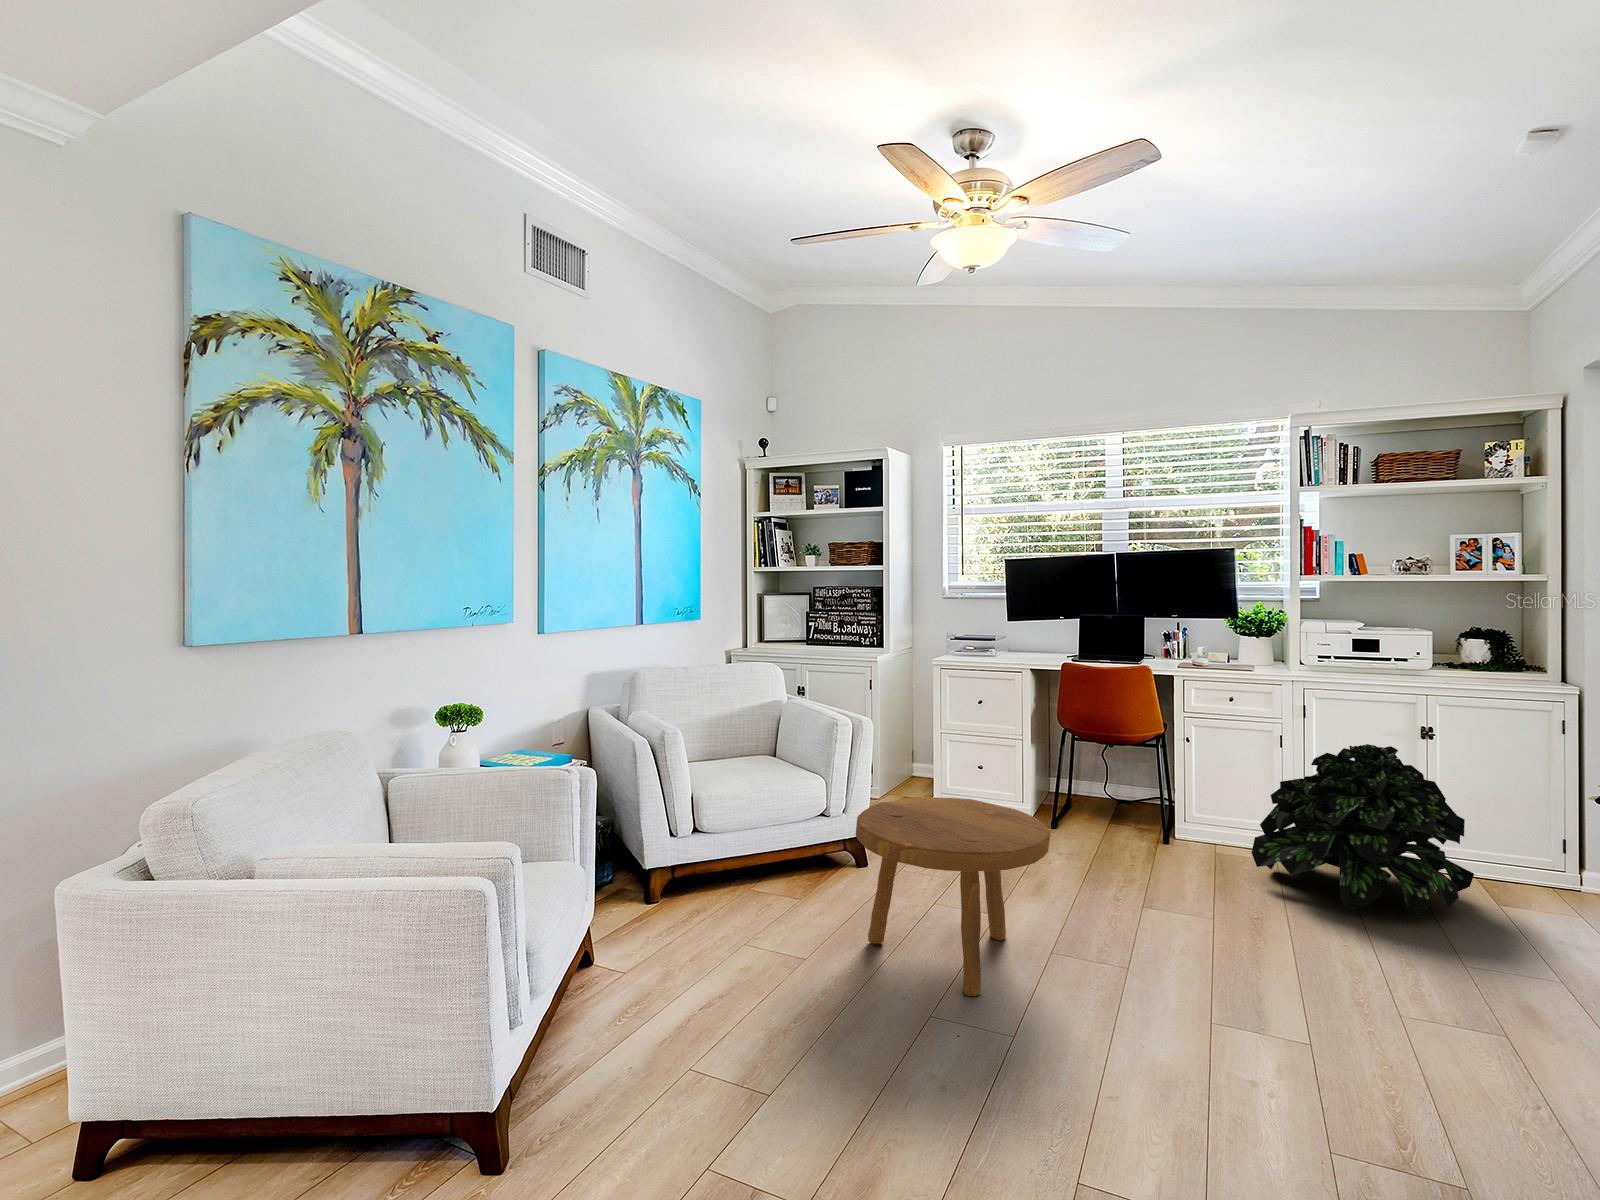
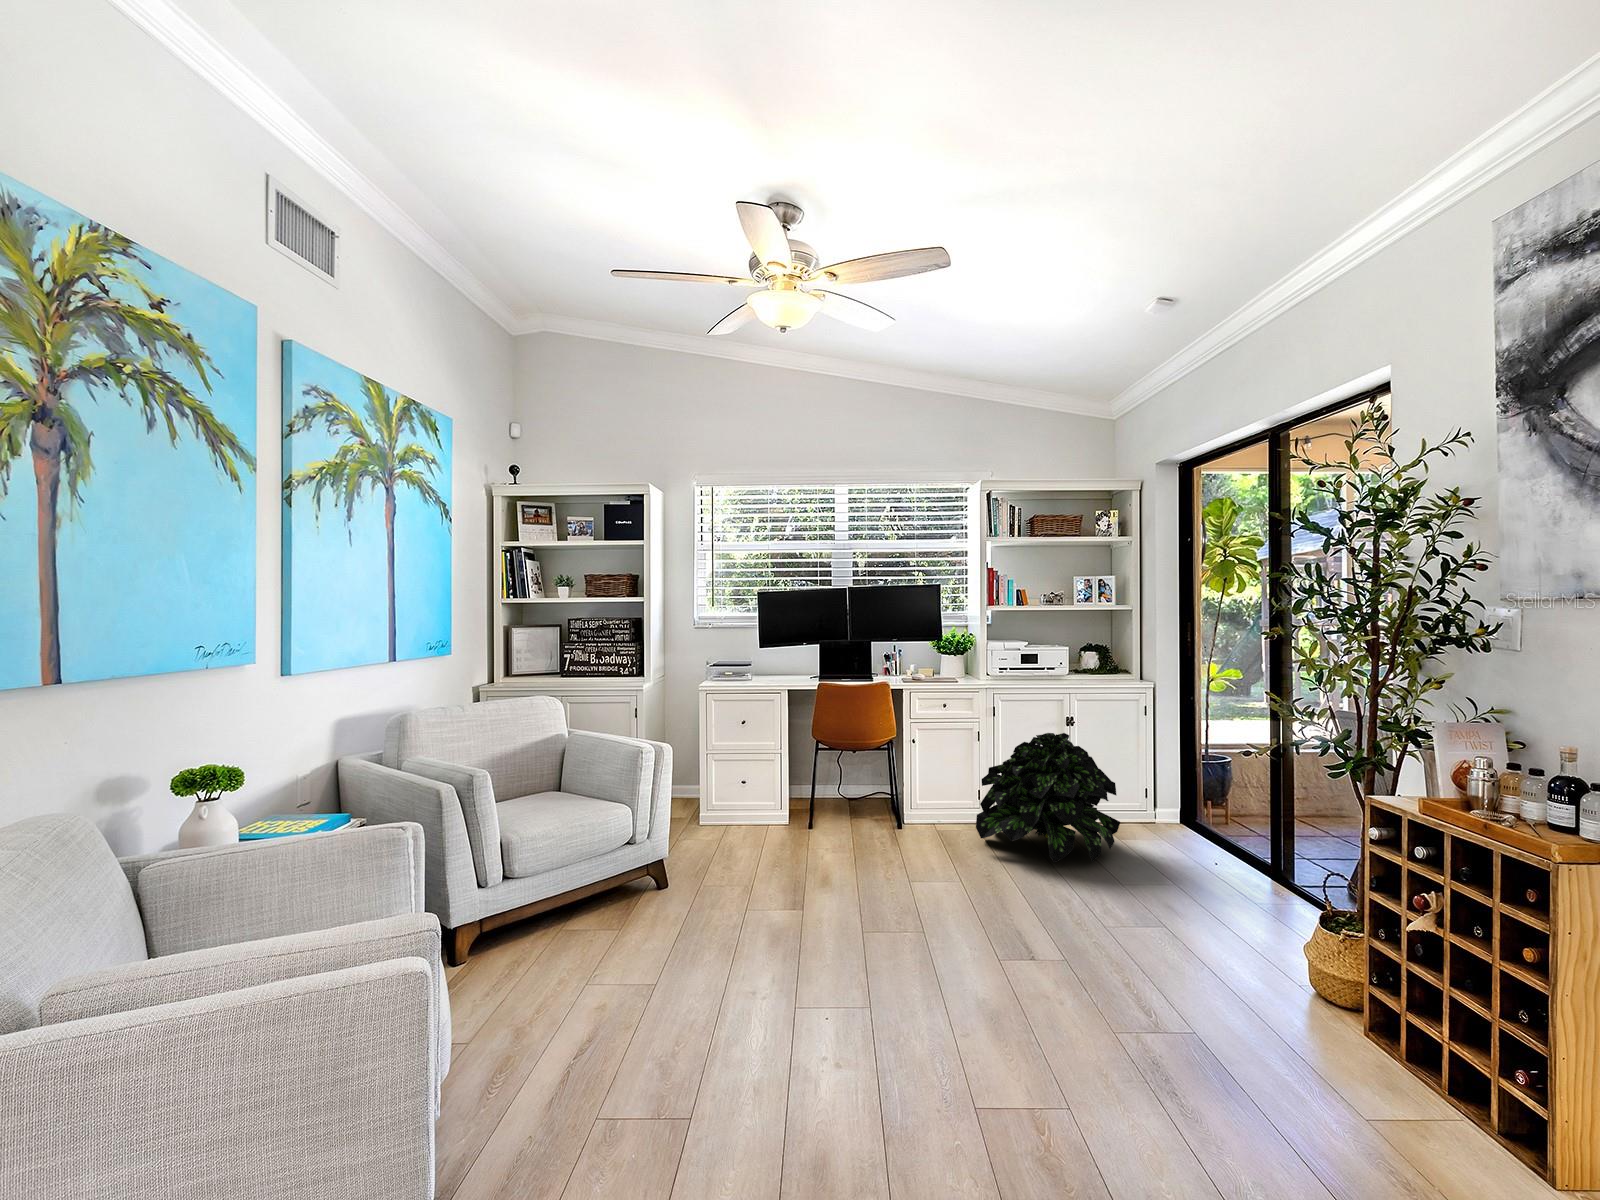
footstool: present [856,797,1050,996] -> none [703,813,881,1001]

